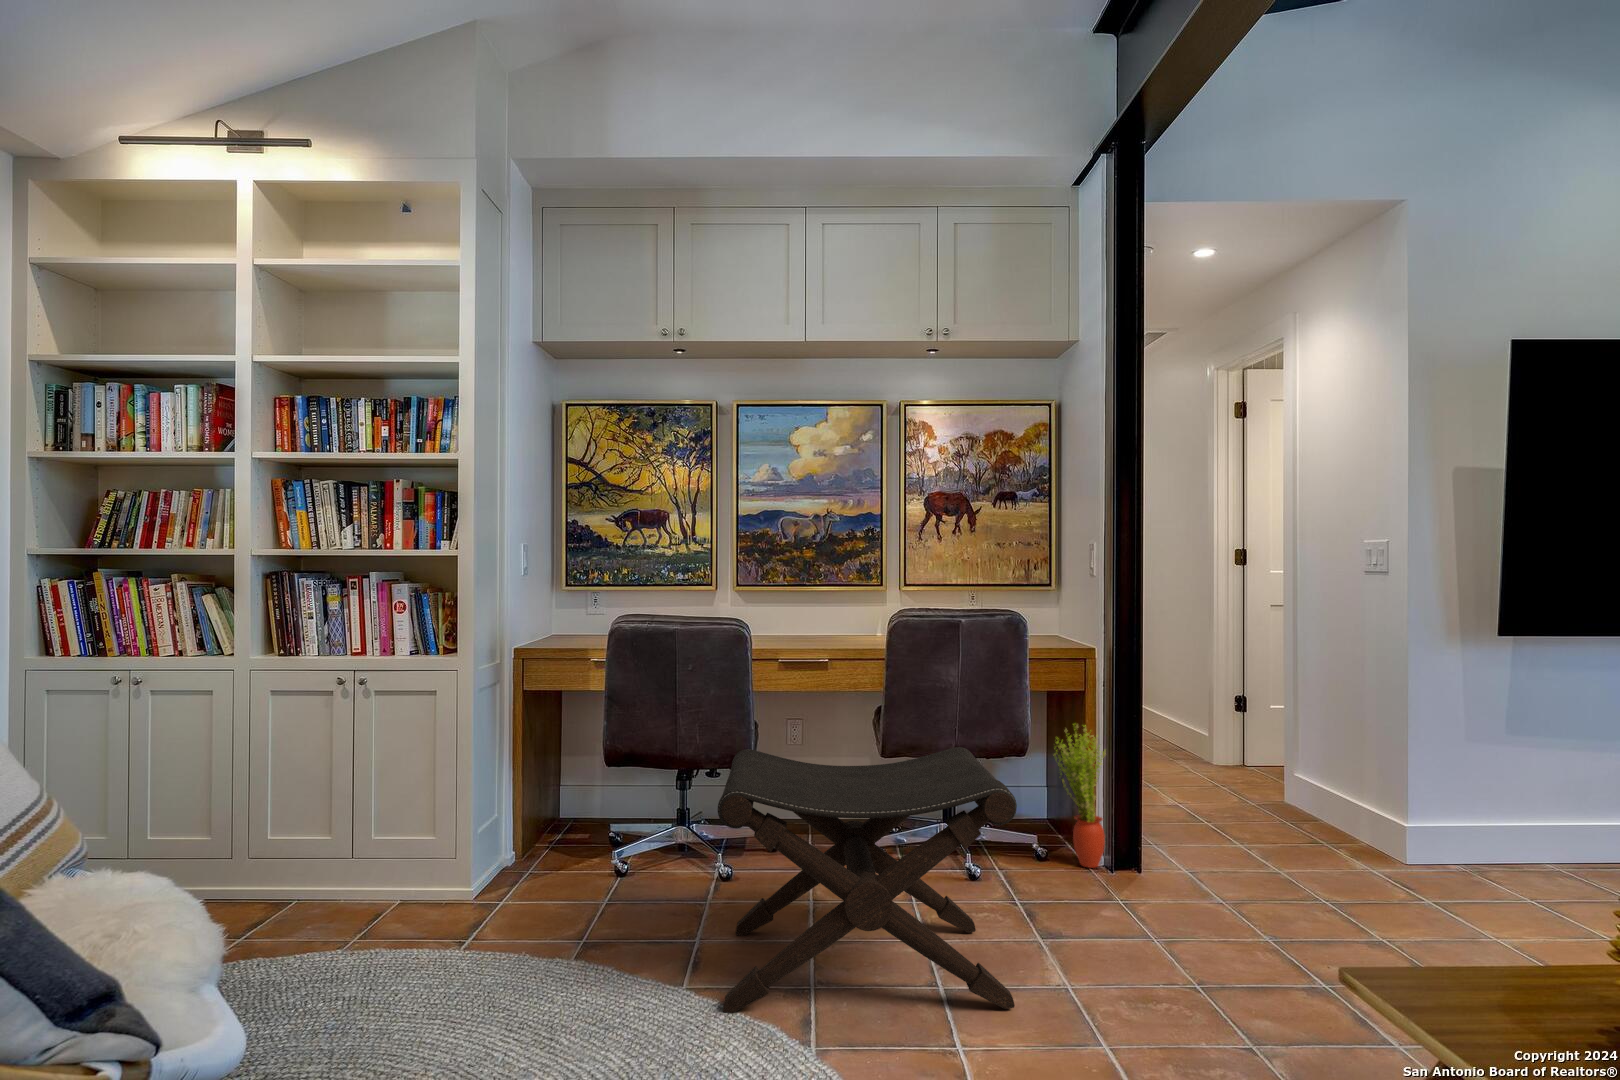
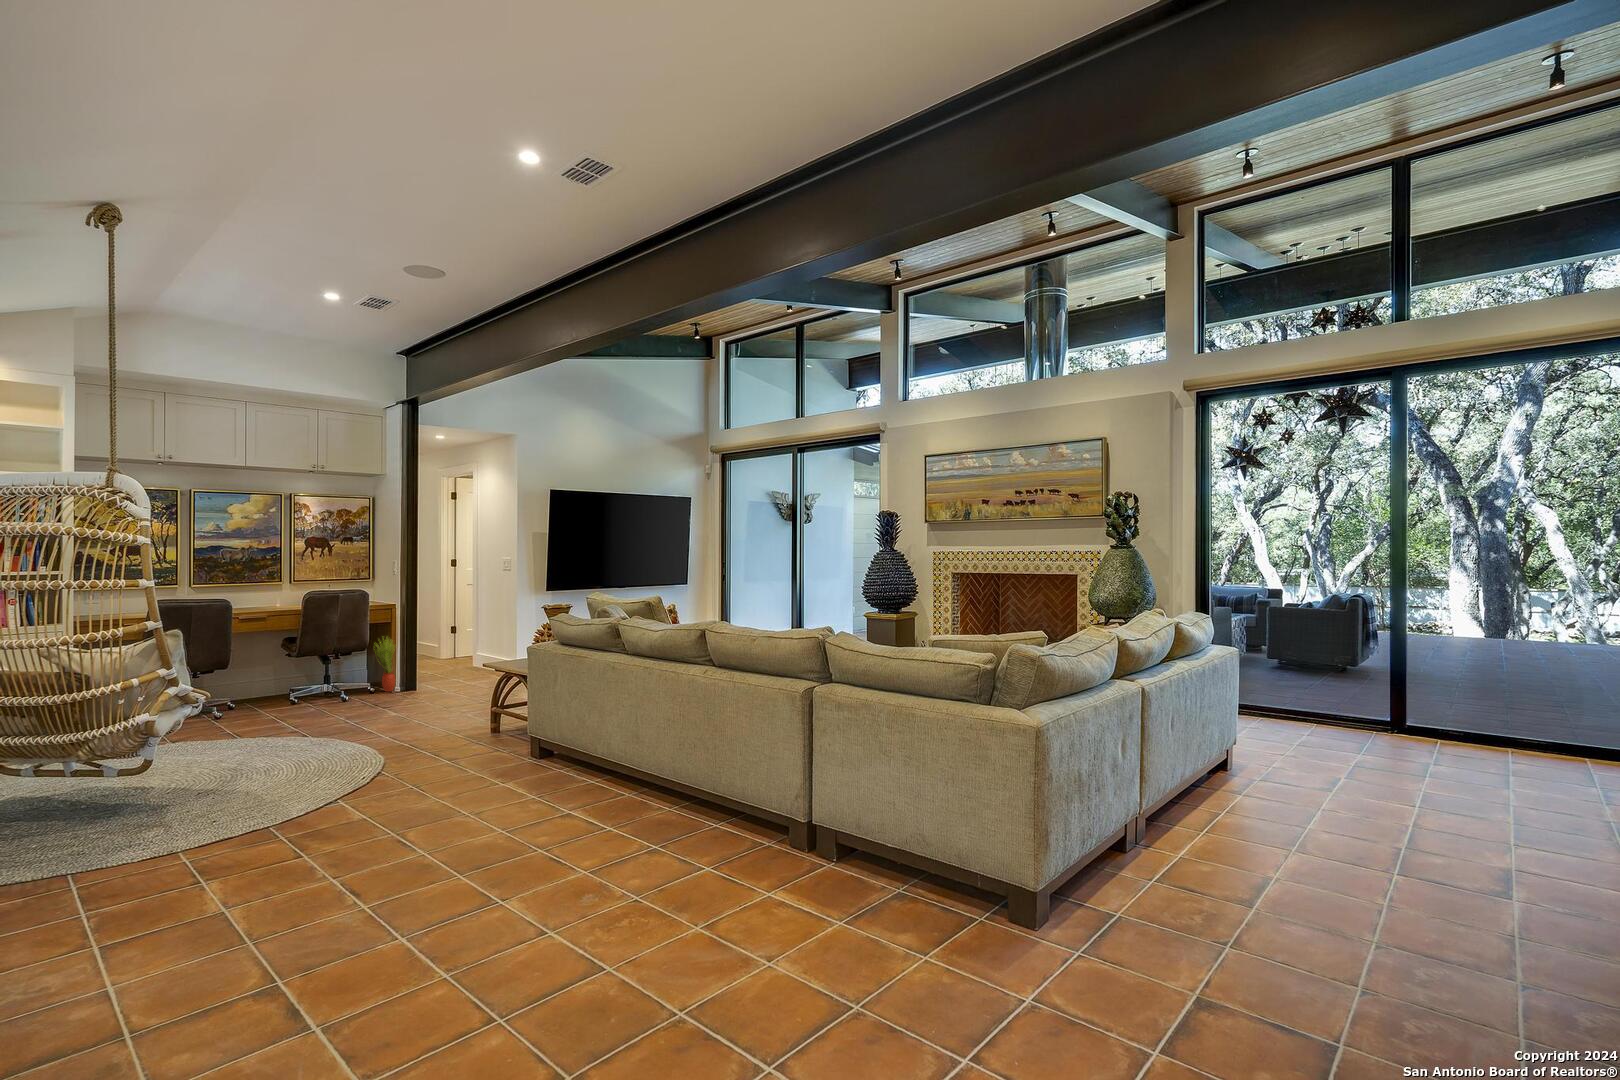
footstool: present [718,747,1017,1013] -> none [241,643,371,734]

